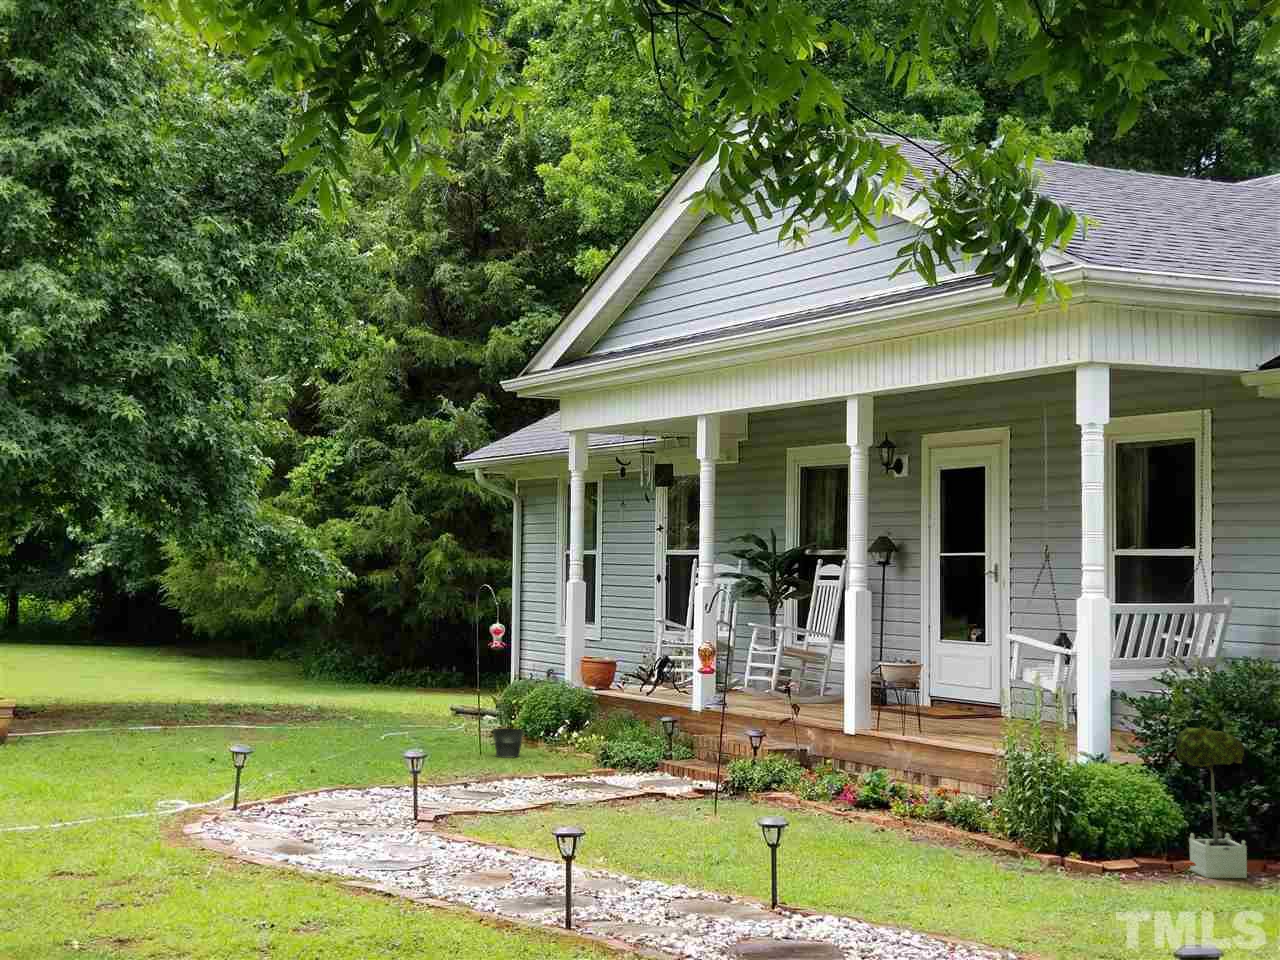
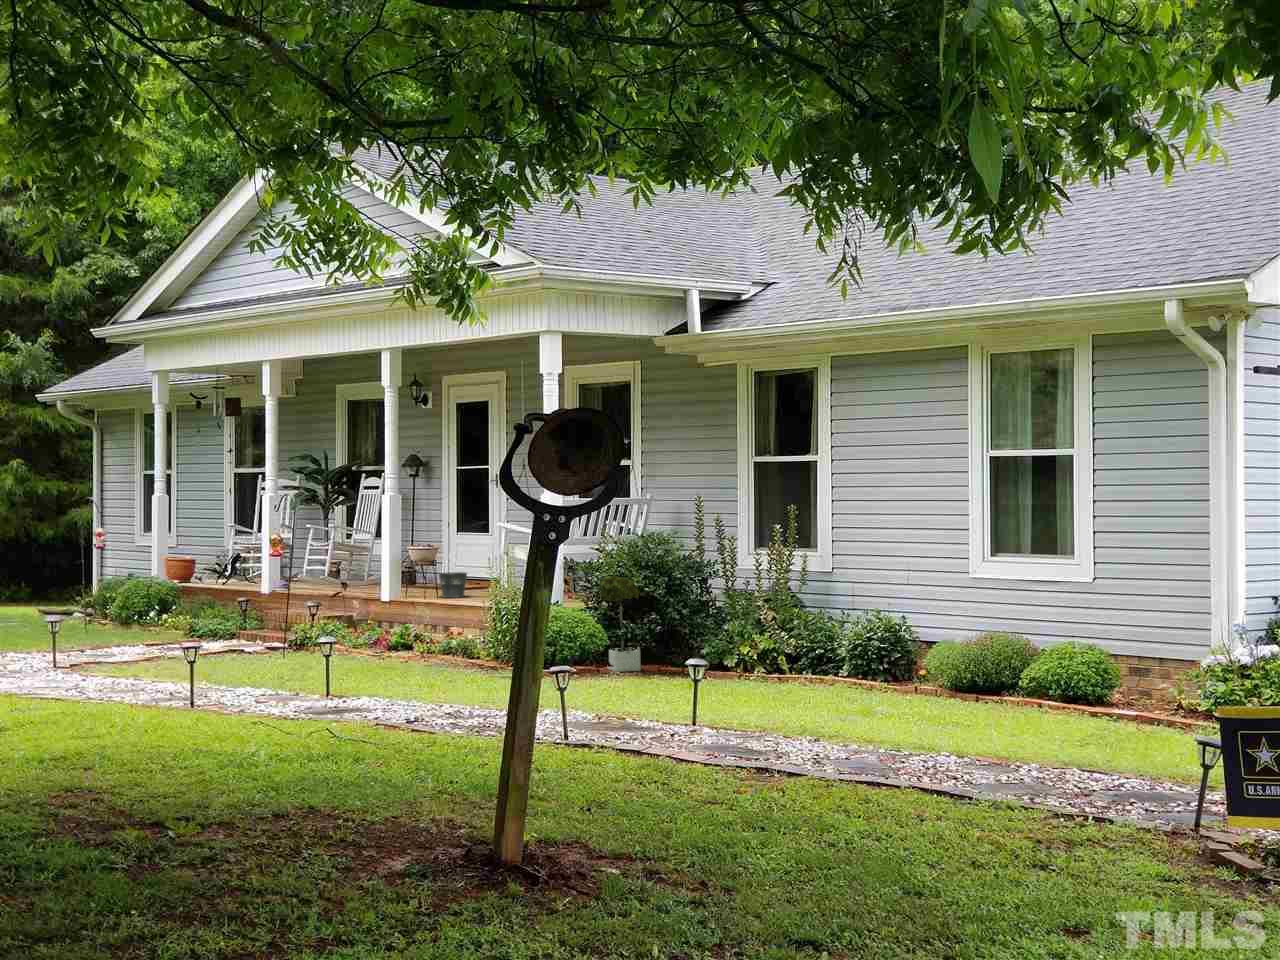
bucket: present [491,728,523,758] -> present [437,572,467,598]

